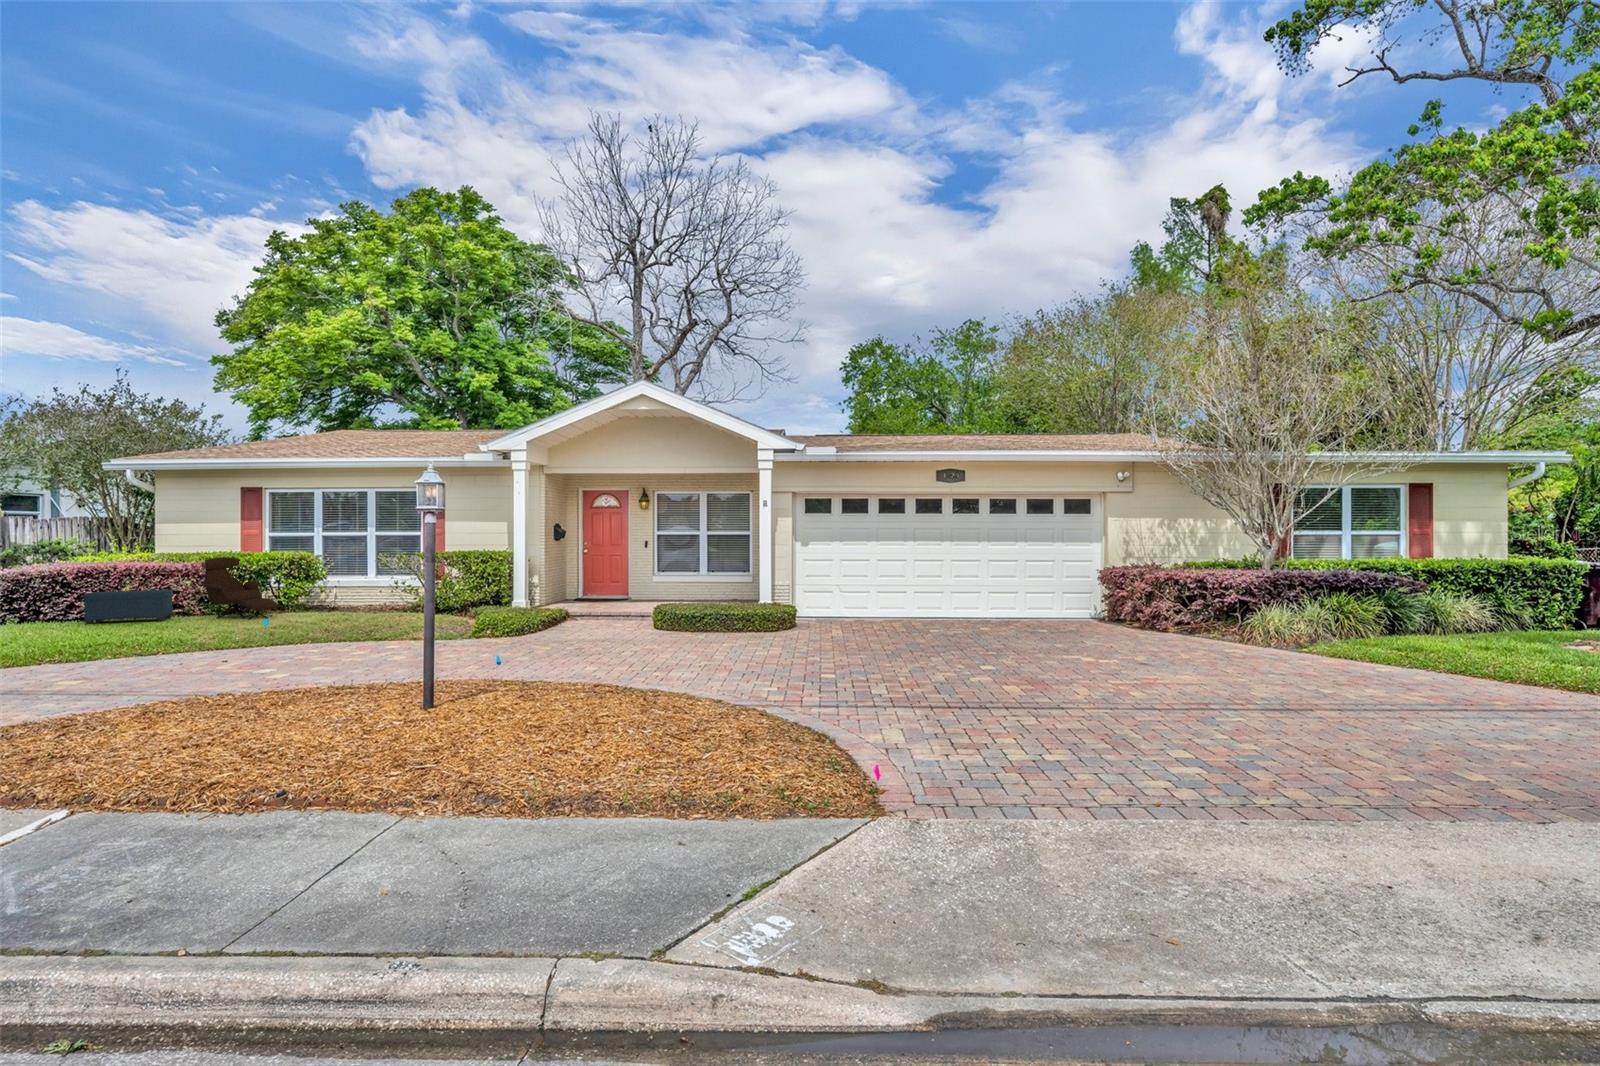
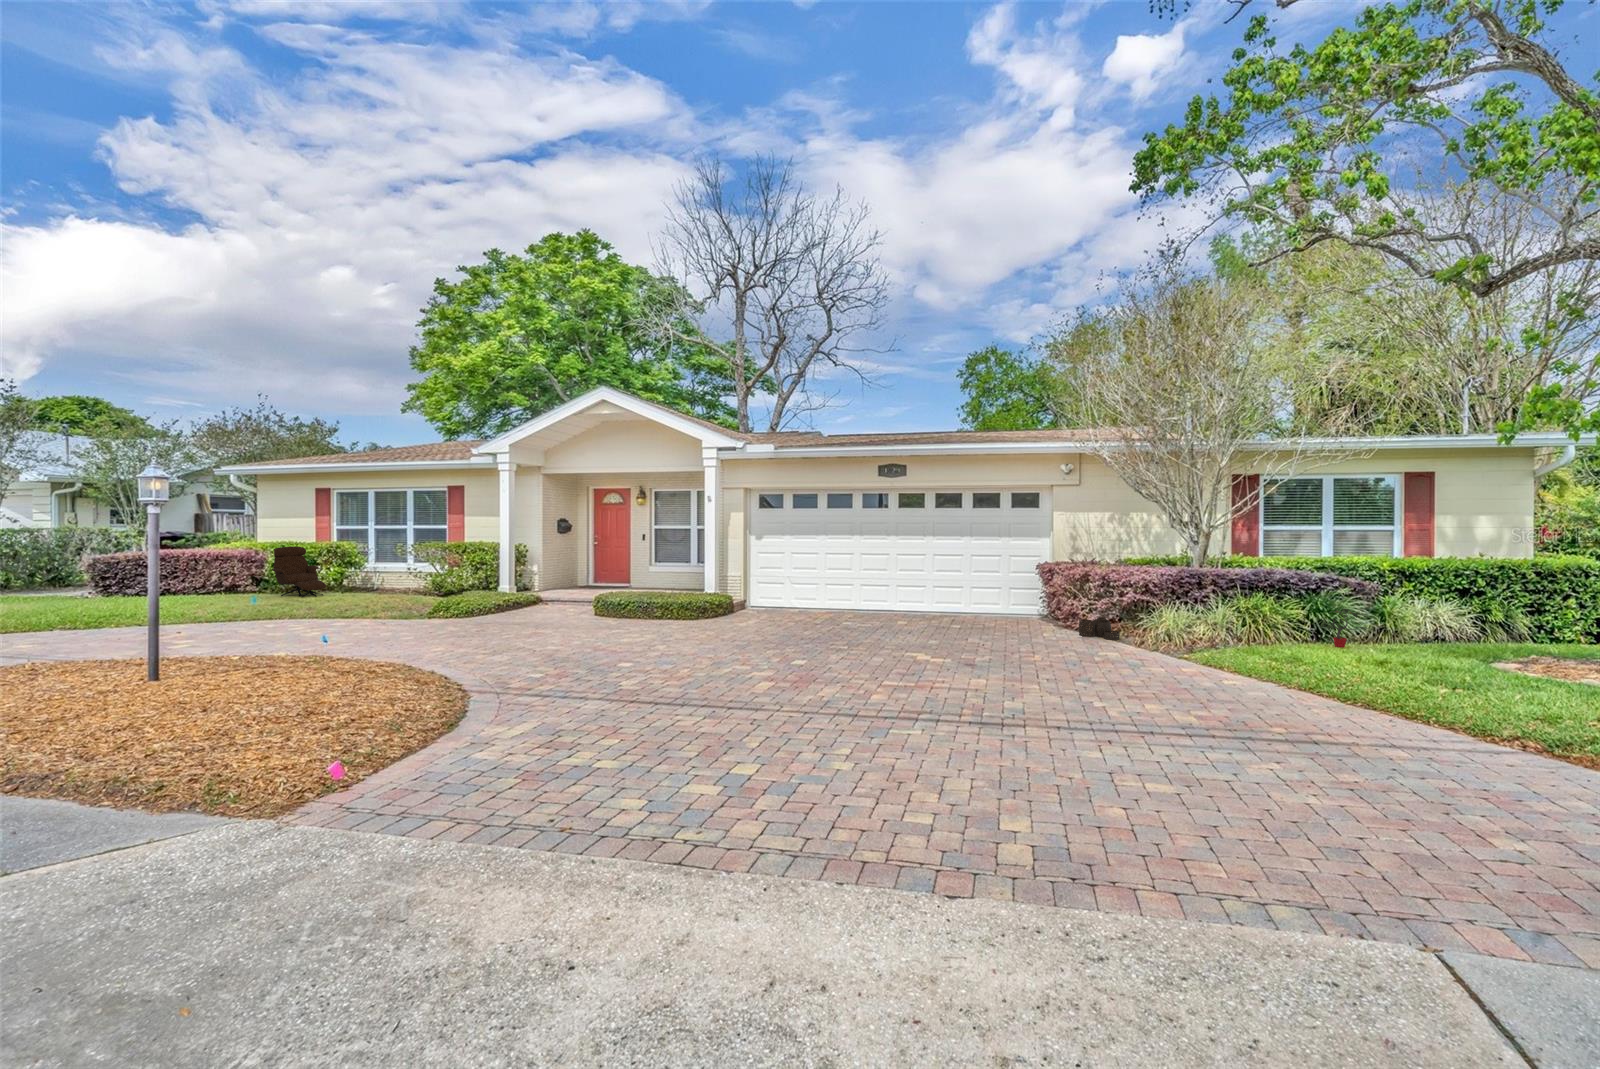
bench: present [84,590,172,624] -> none [184,572,252,599]
potted plant: none [1388,604,1433,639] -> present [1317,609,1368,647]
woven basket: none [1179,616,1222,639] -> present [1079,617,1120,640]

